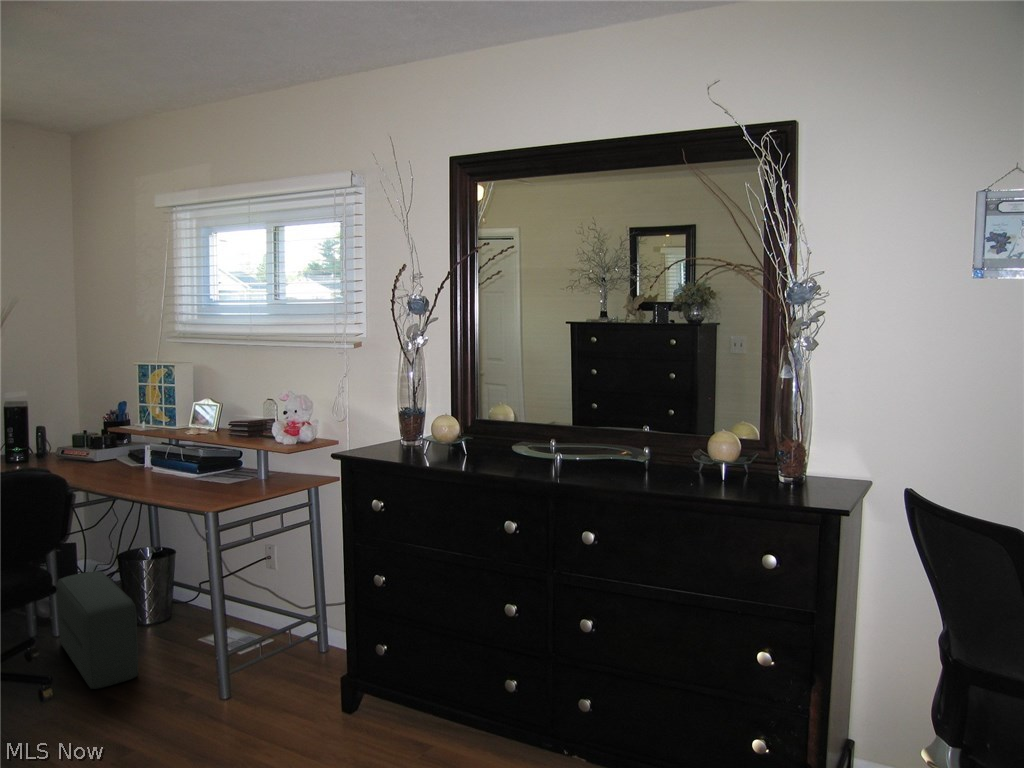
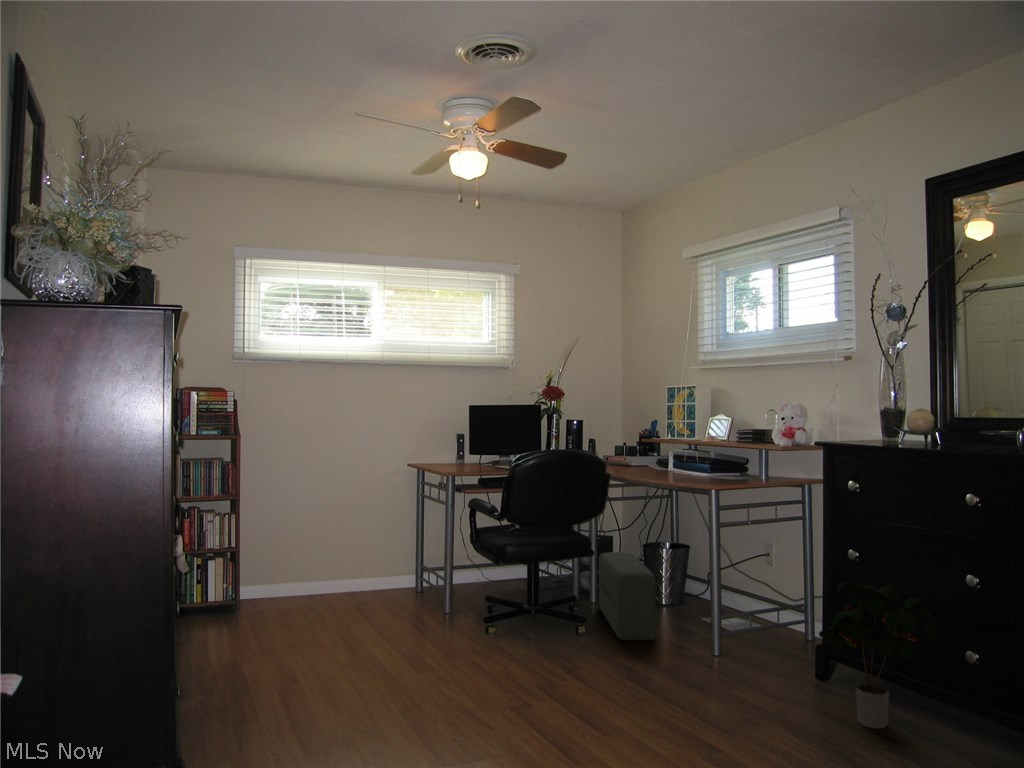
potted plant: none [330,586,442,734] -> present [819,580,935,728]

